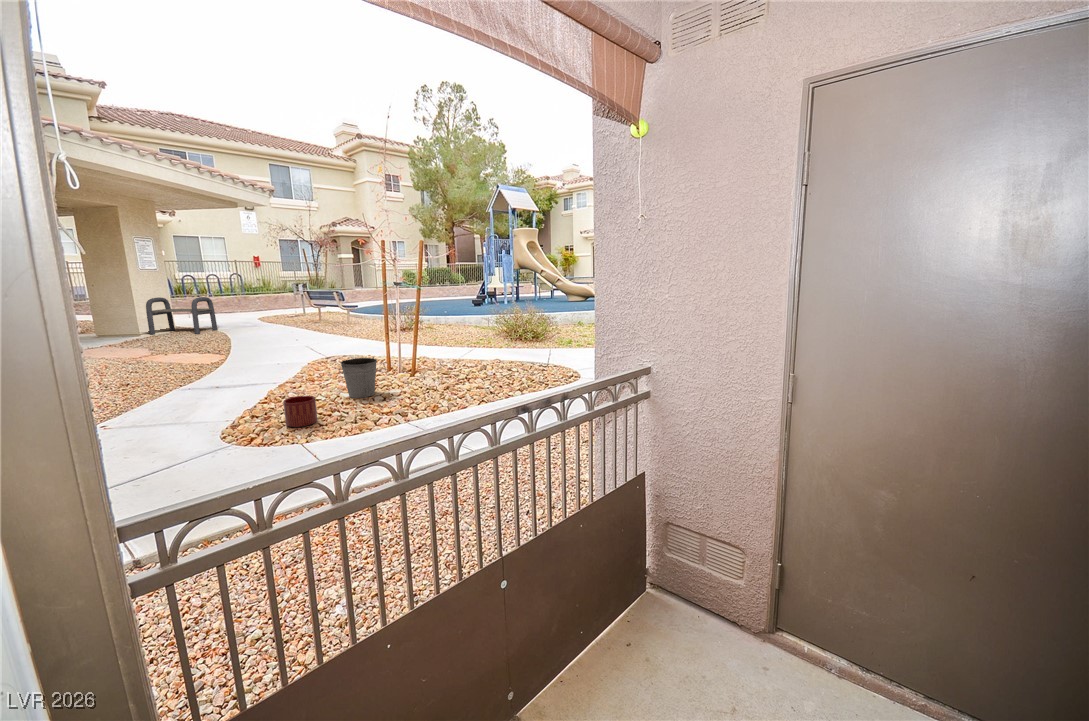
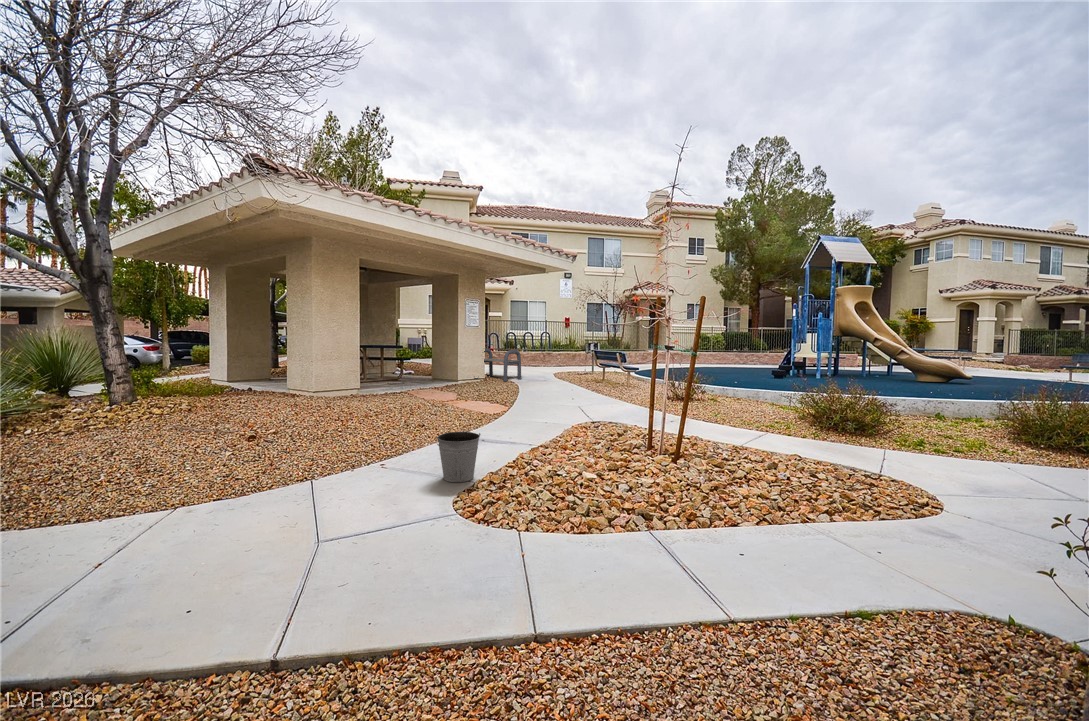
bucket: present [339,357,377,398] -> present [436,432,480,482]
planter: present [283,395,318,427] -> none [512,469,546,508]

